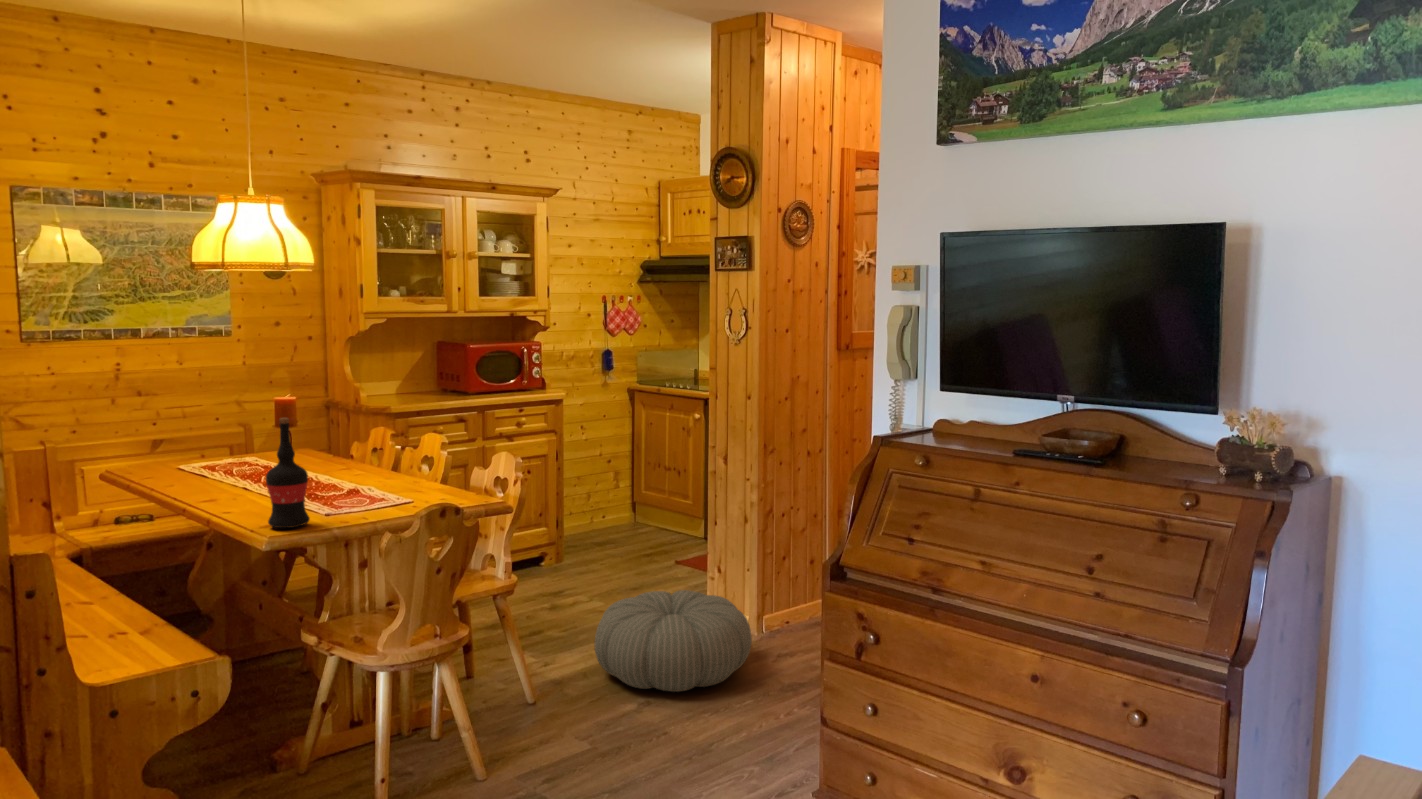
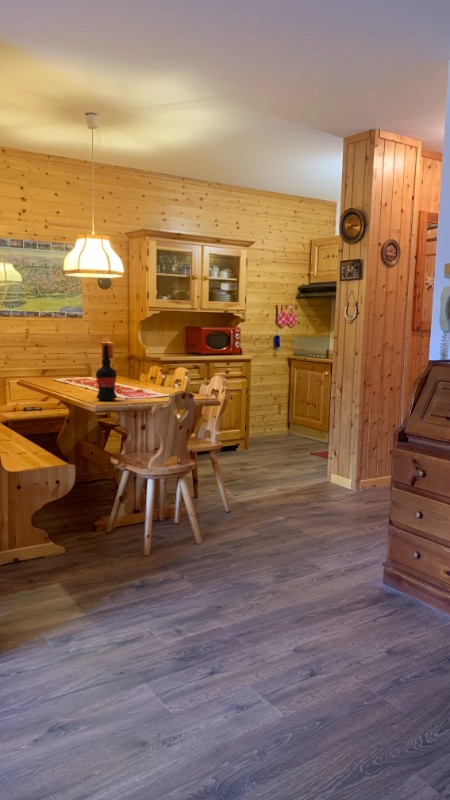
pouf: present [594,590,752,692] -> none [264,461,353,513]

